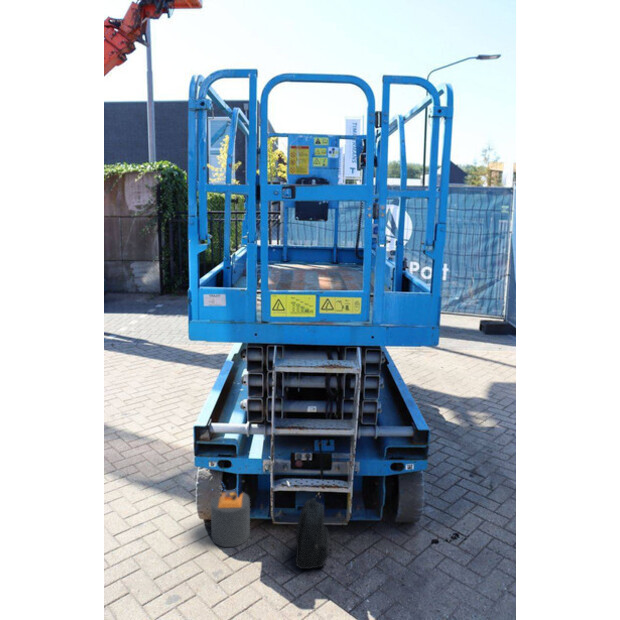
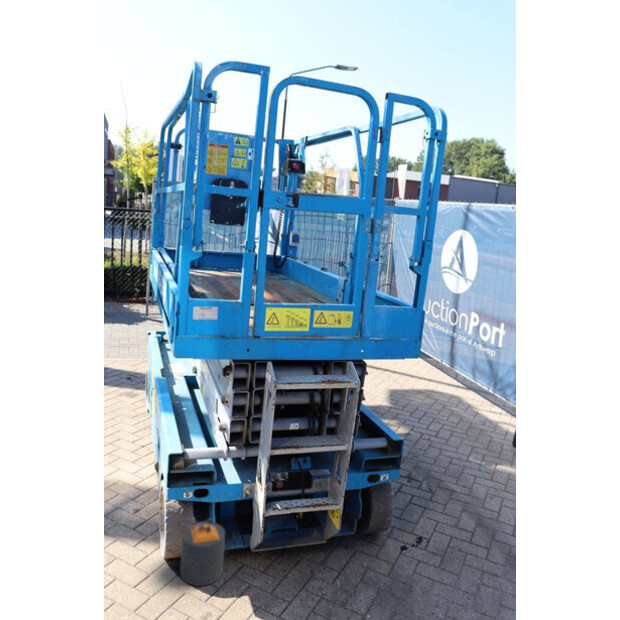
backpack: present [295,498,329,569] -> none [281,519,319,596]

